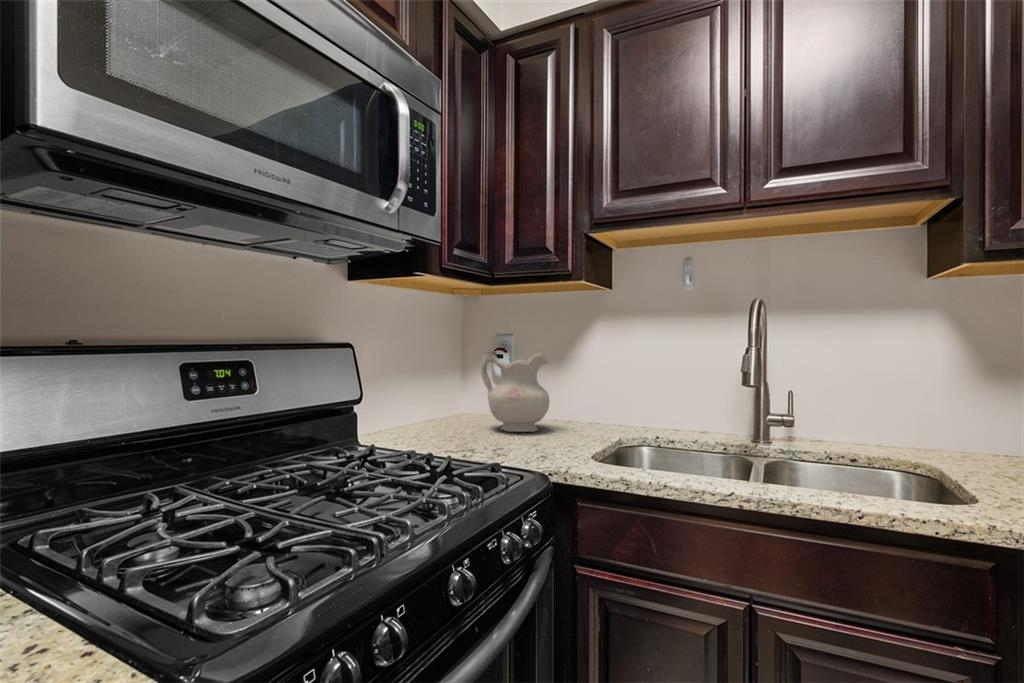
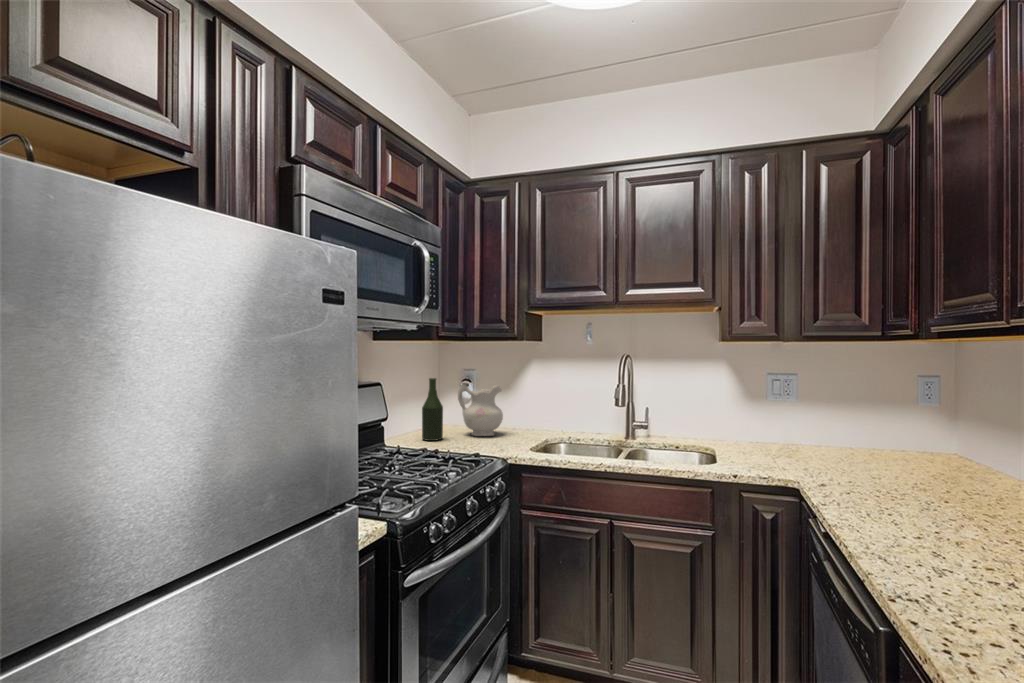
bottle: none [421,340,455,437] -> present [422,378,443,441]

